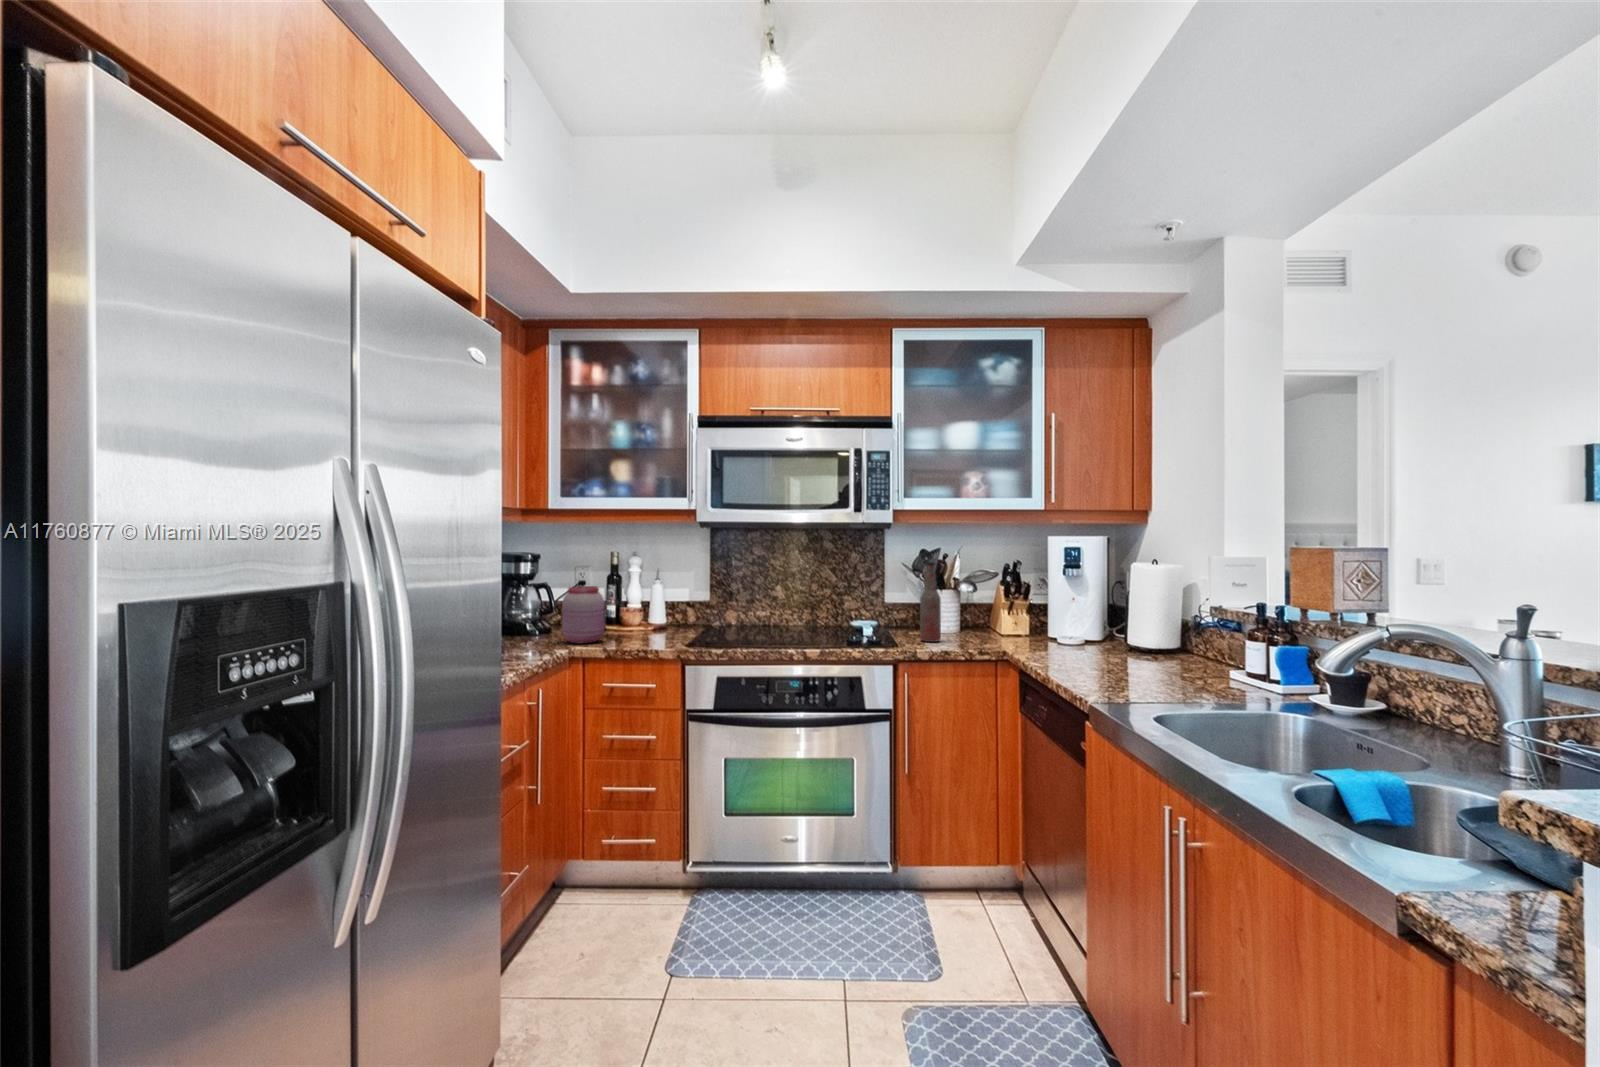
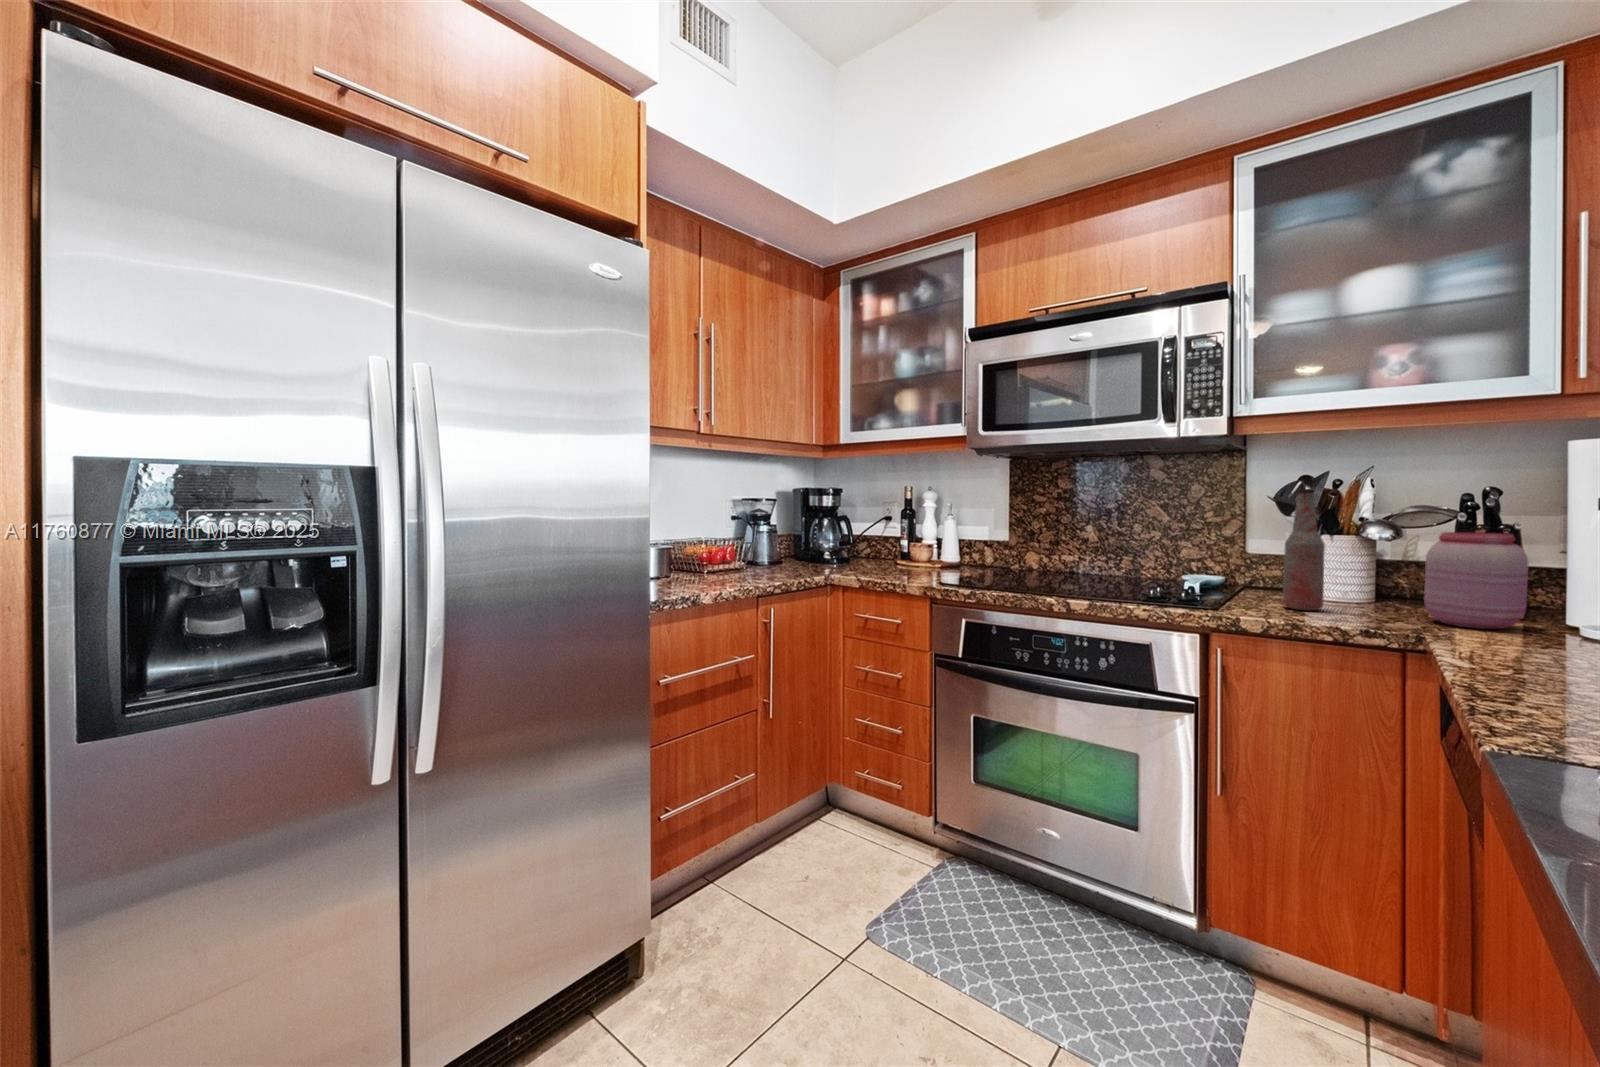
jar: present [562,586,605,644] -> present [1424,532,1529,629]

